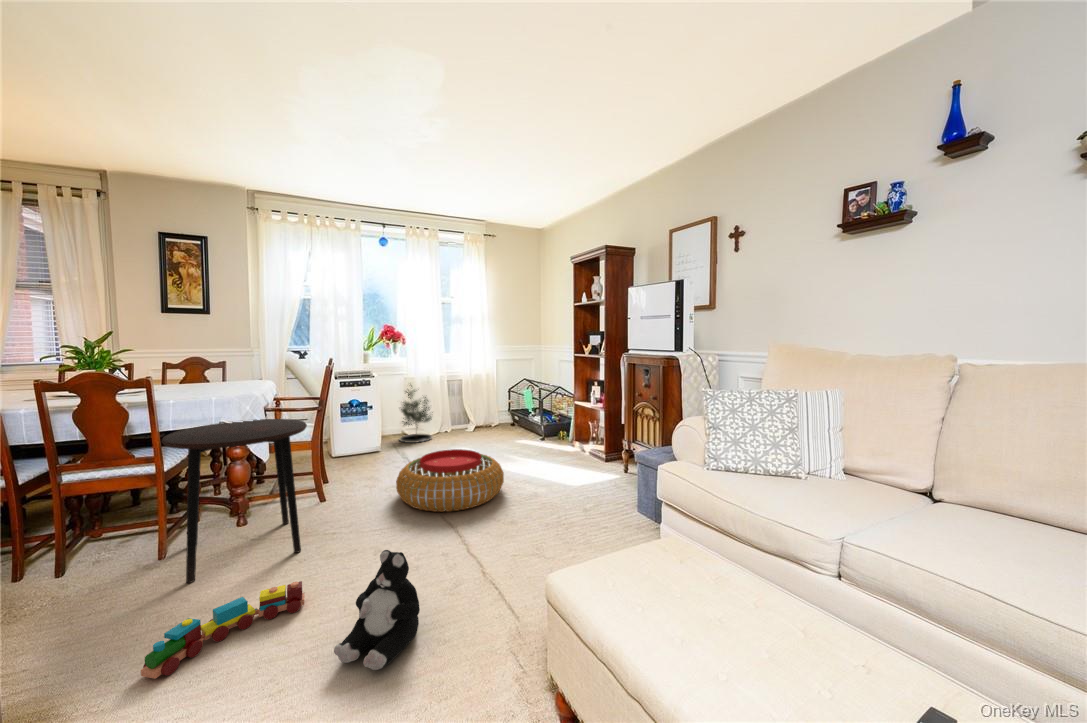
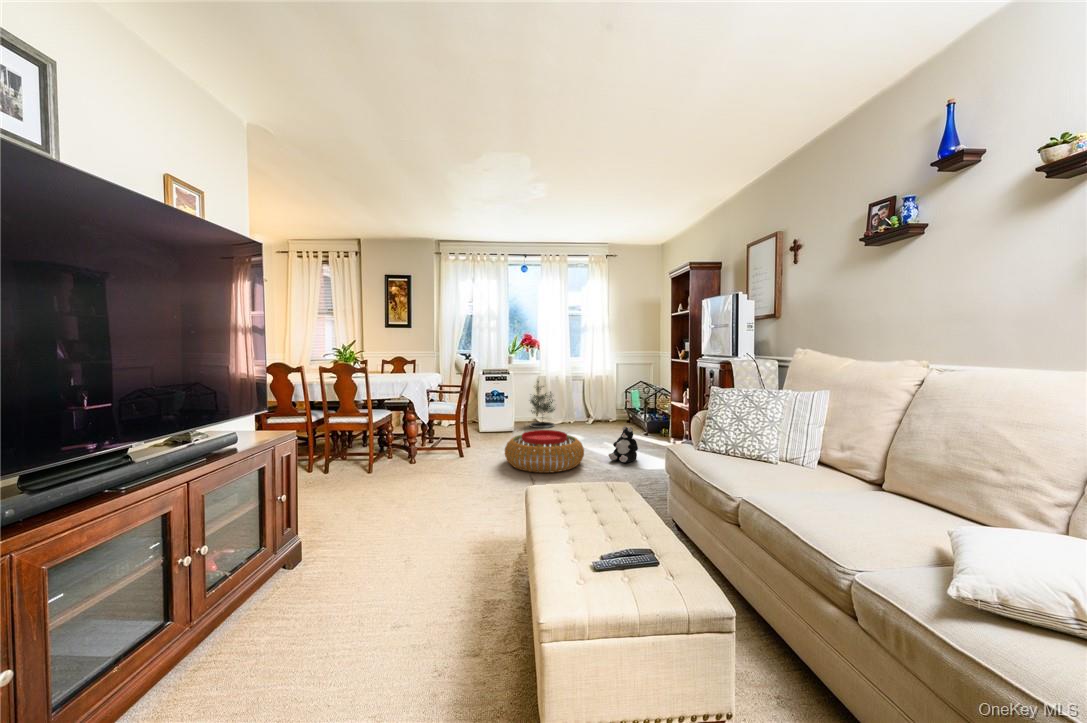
side table: present [162,419,307,583] -> none [371,396,446,484]
plush toy: present [334,550,420,670] -> present [608,426,638,463]
toy train: present [141,581,305,679] -> none [350,488,429,517]

